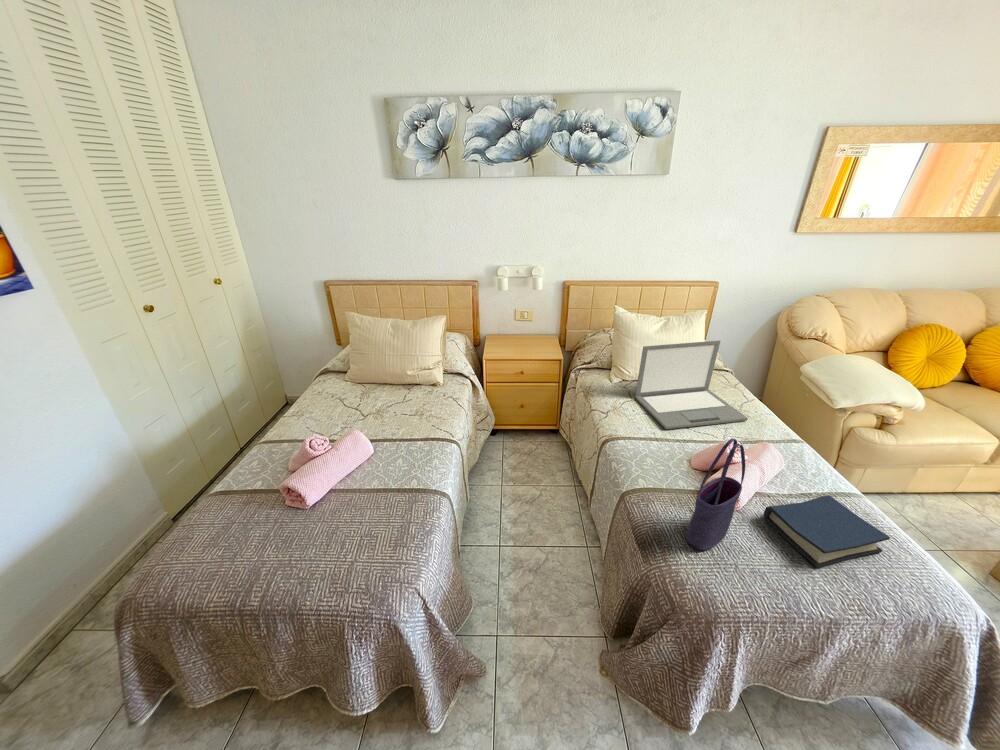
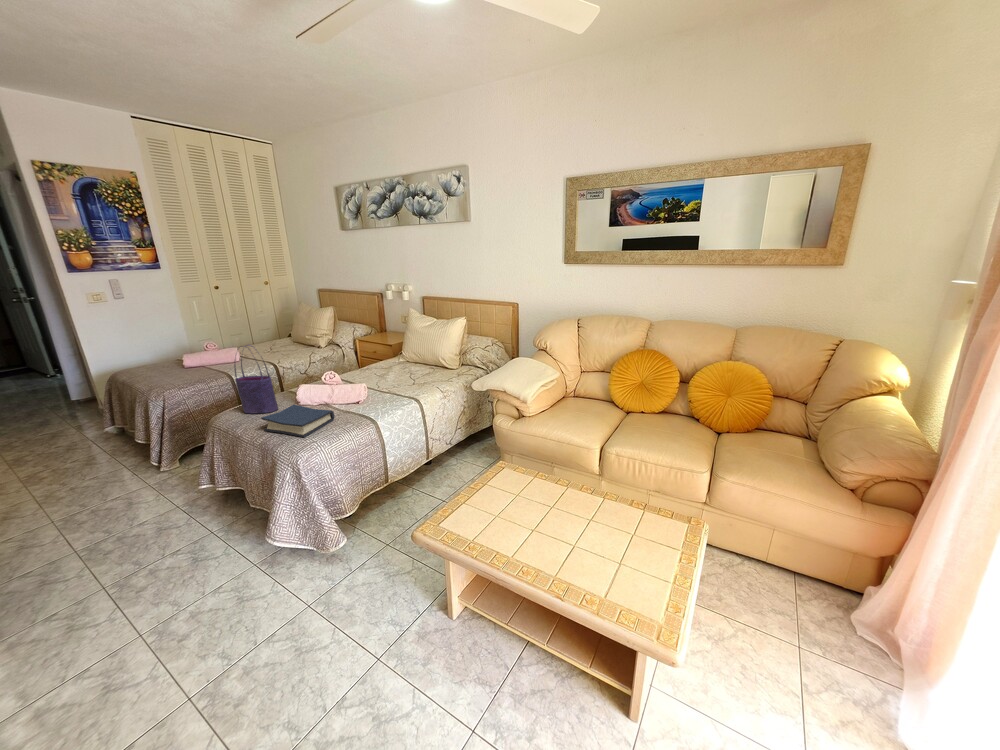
laptop: present [635,340,748,429] -> none [357,329,435,387]

